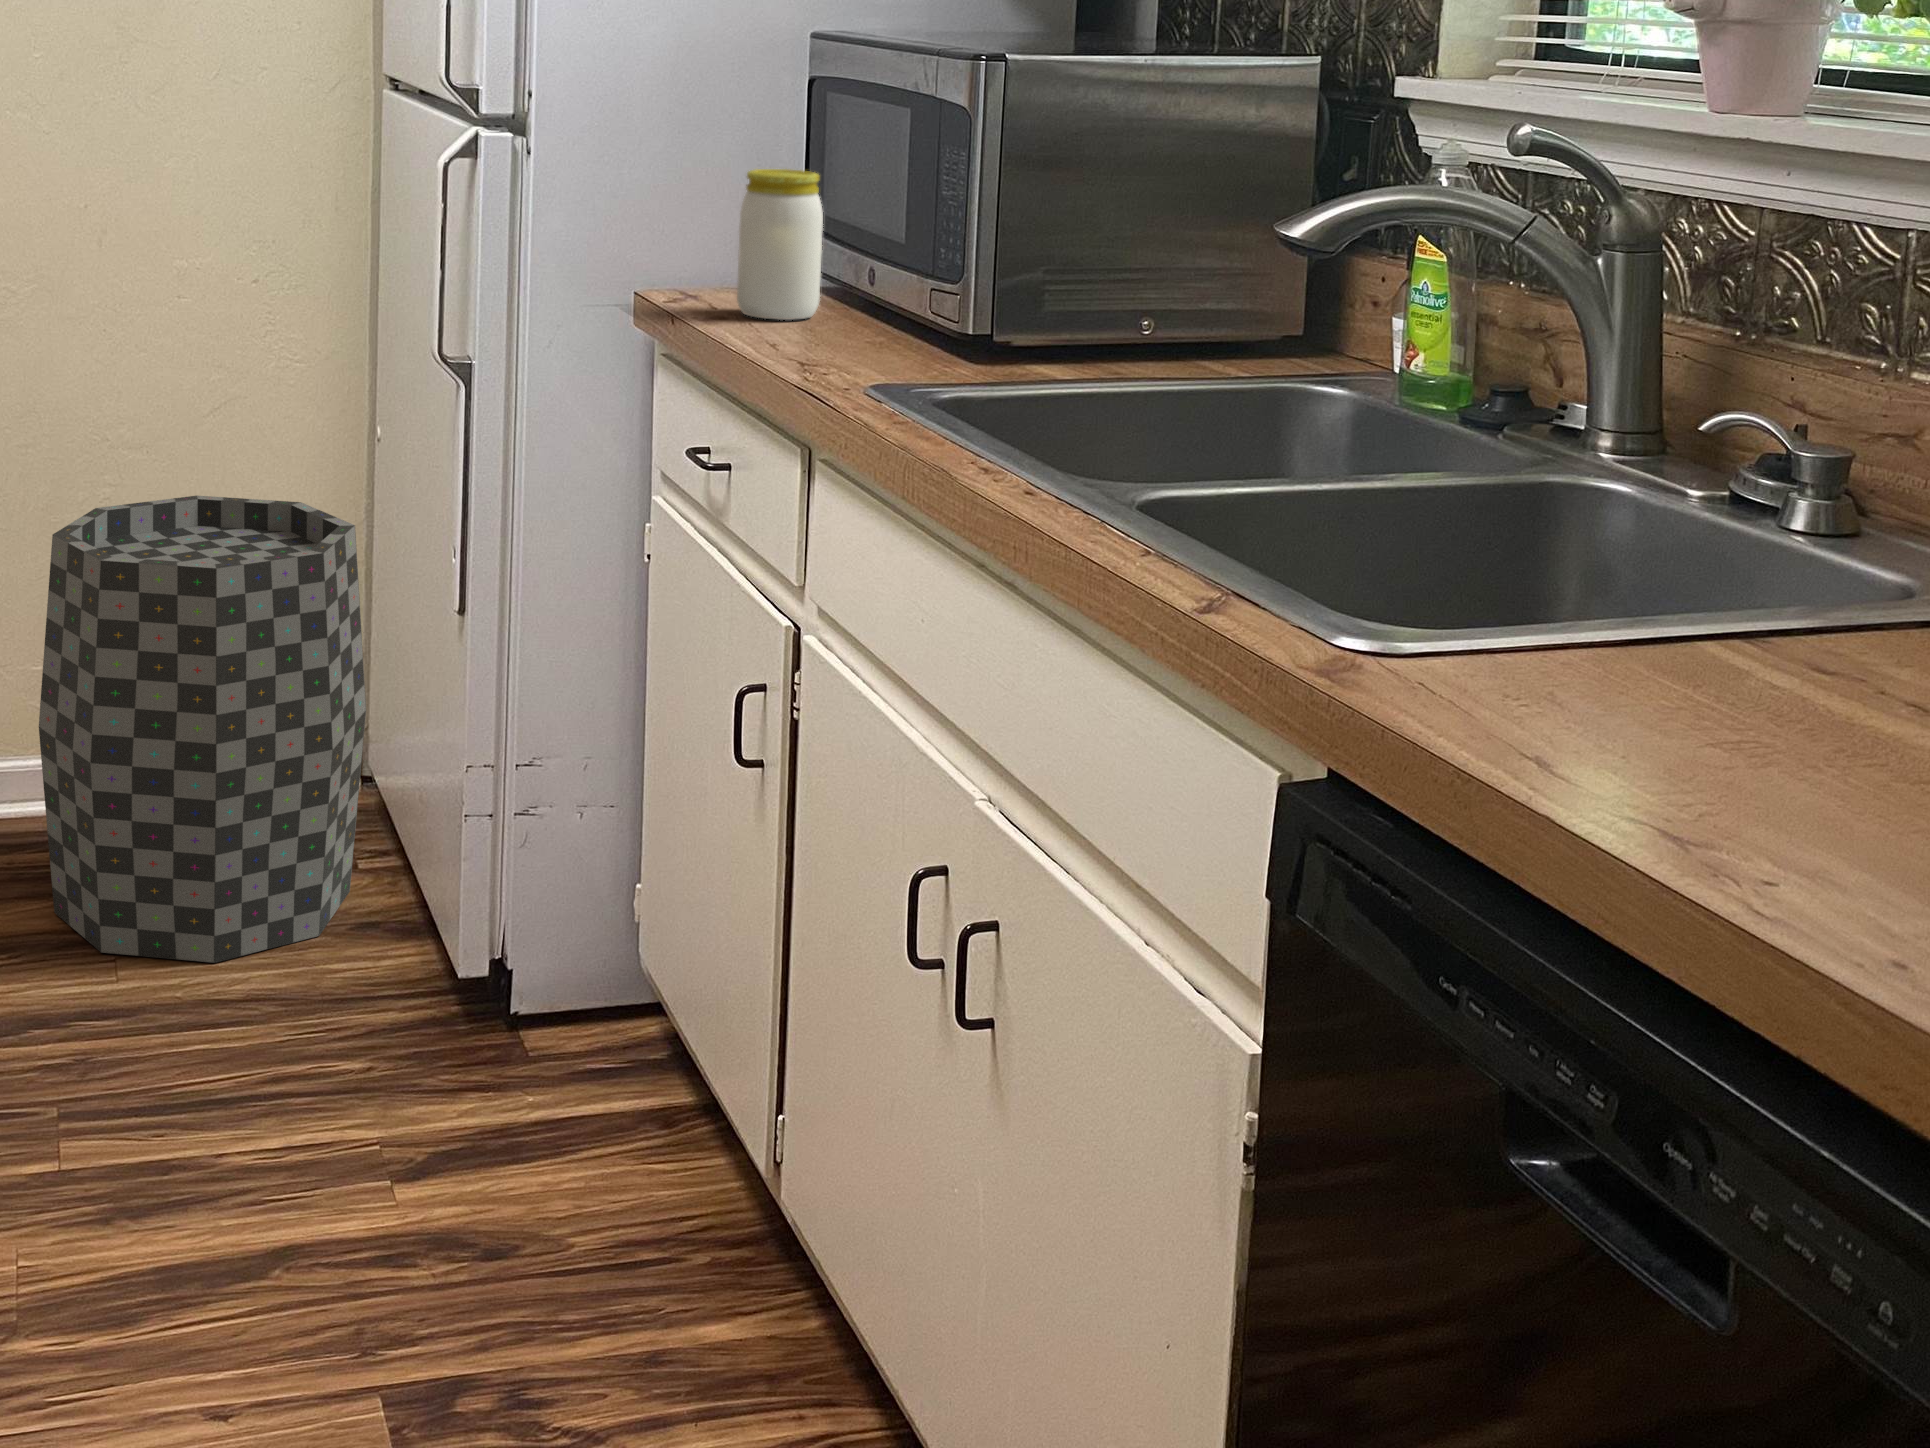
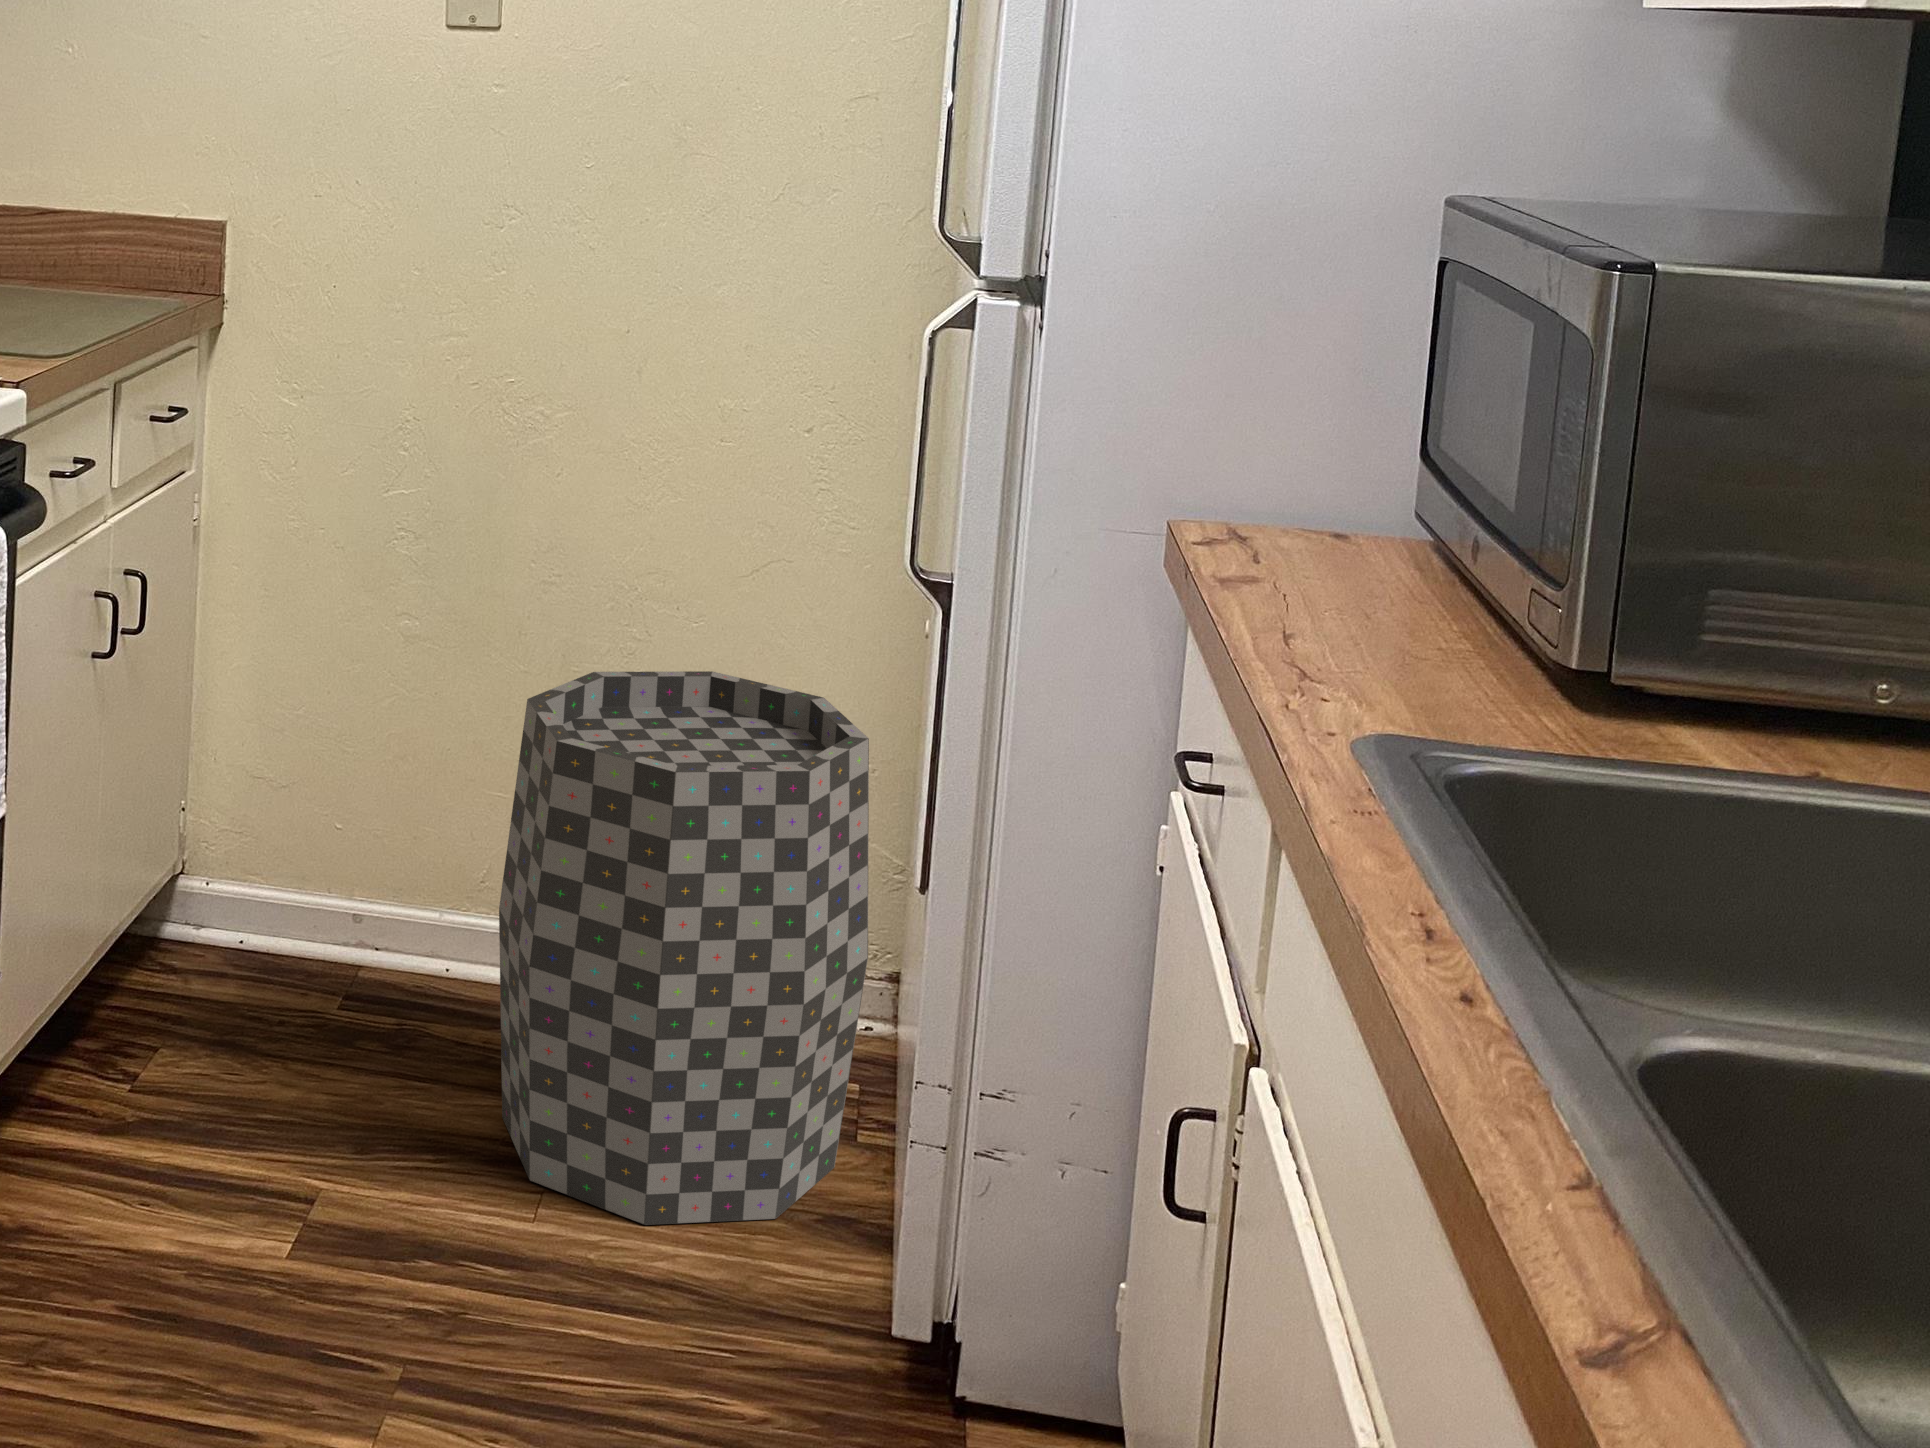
jar: present [737,169,823,320] -> none [1280,379,1410,587]

